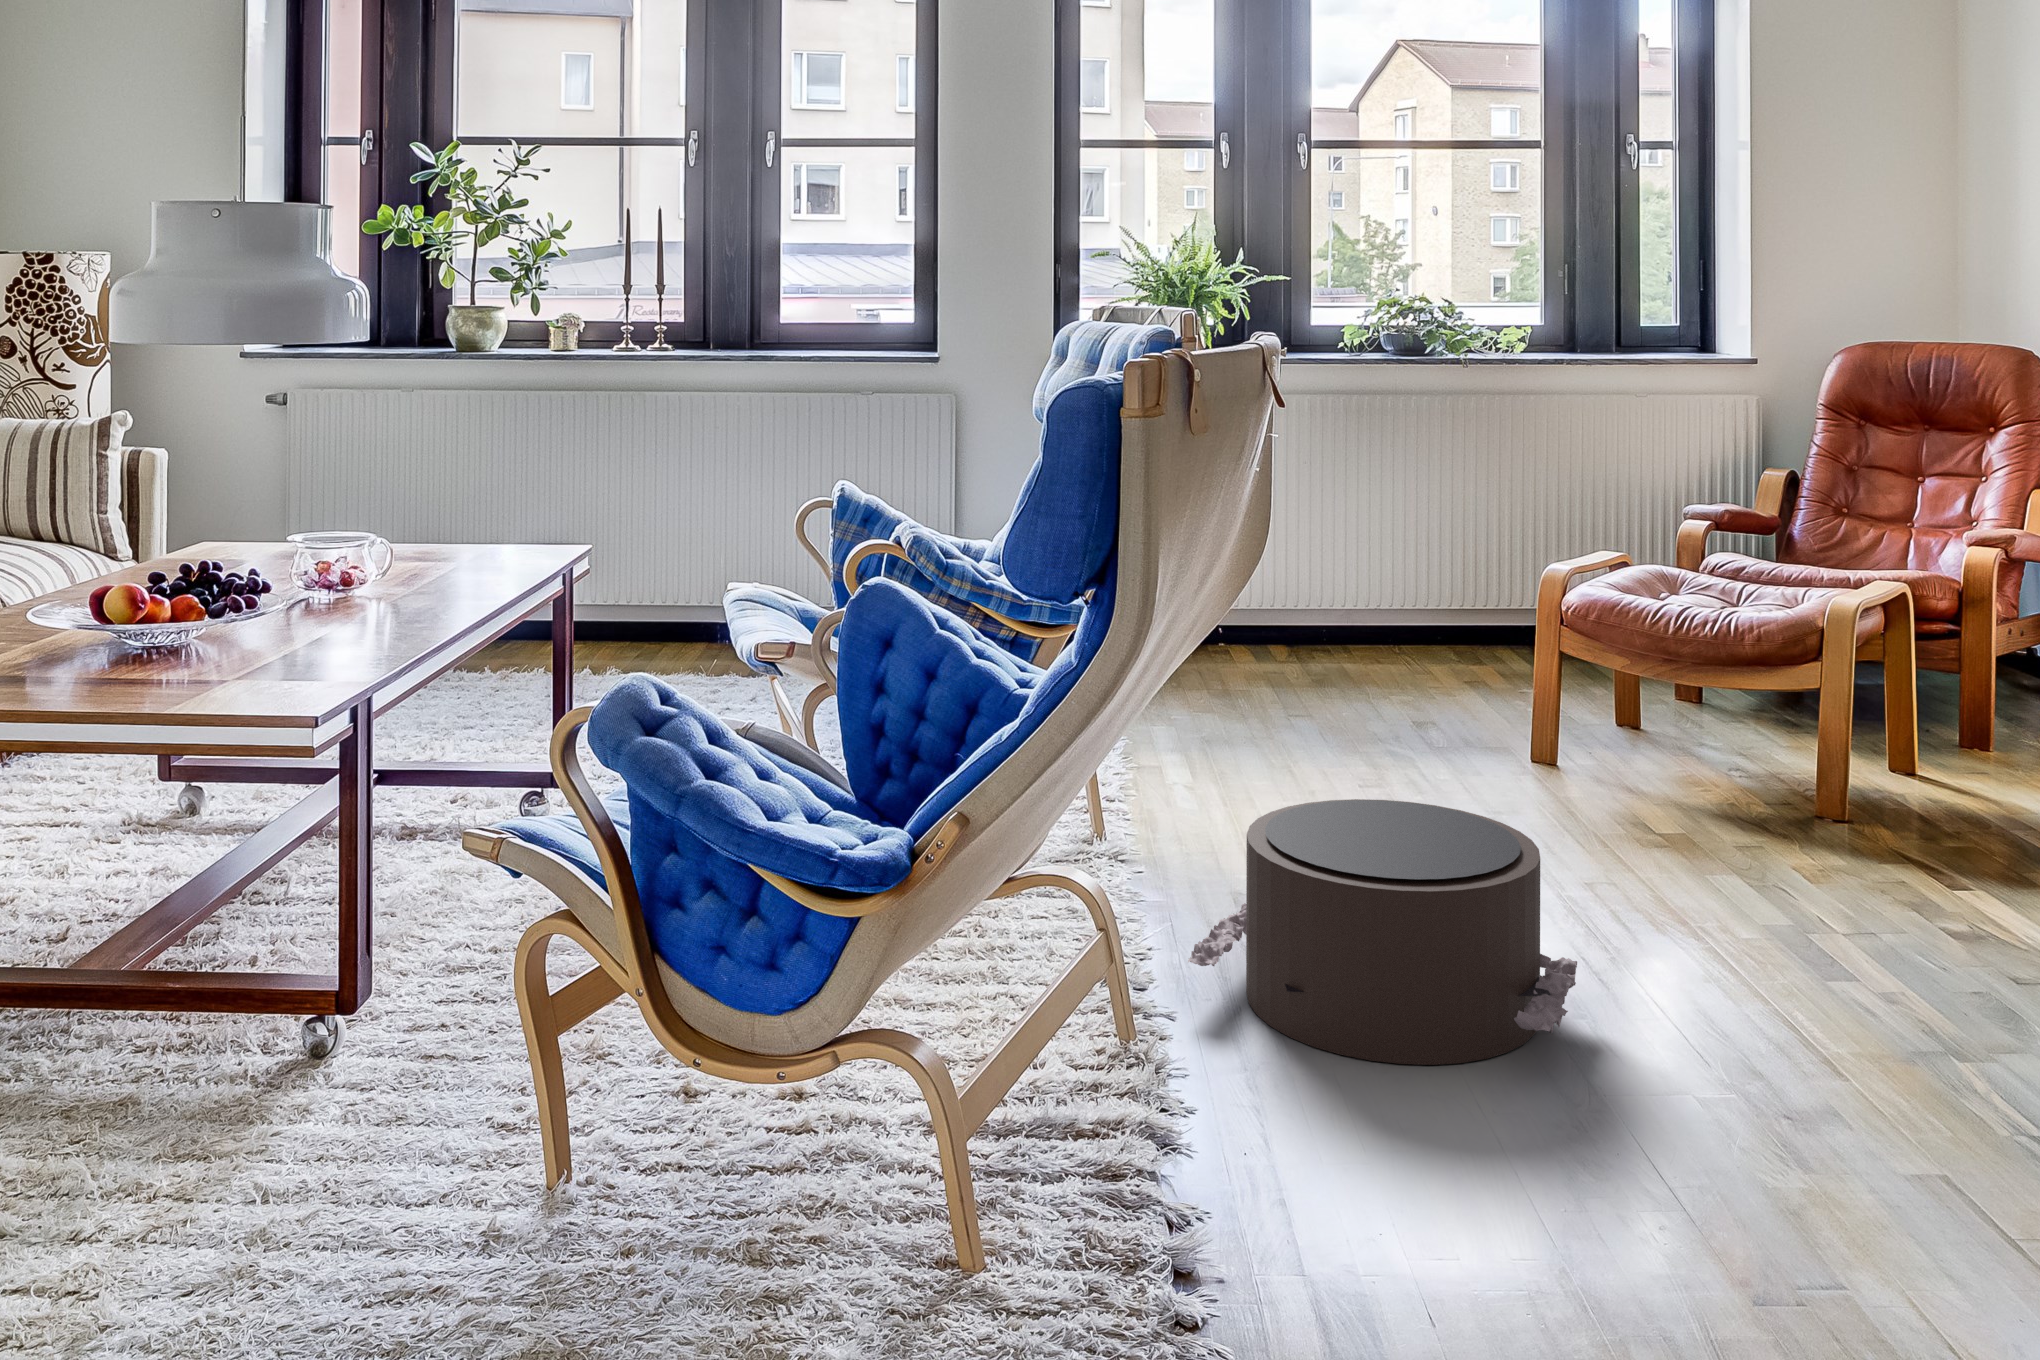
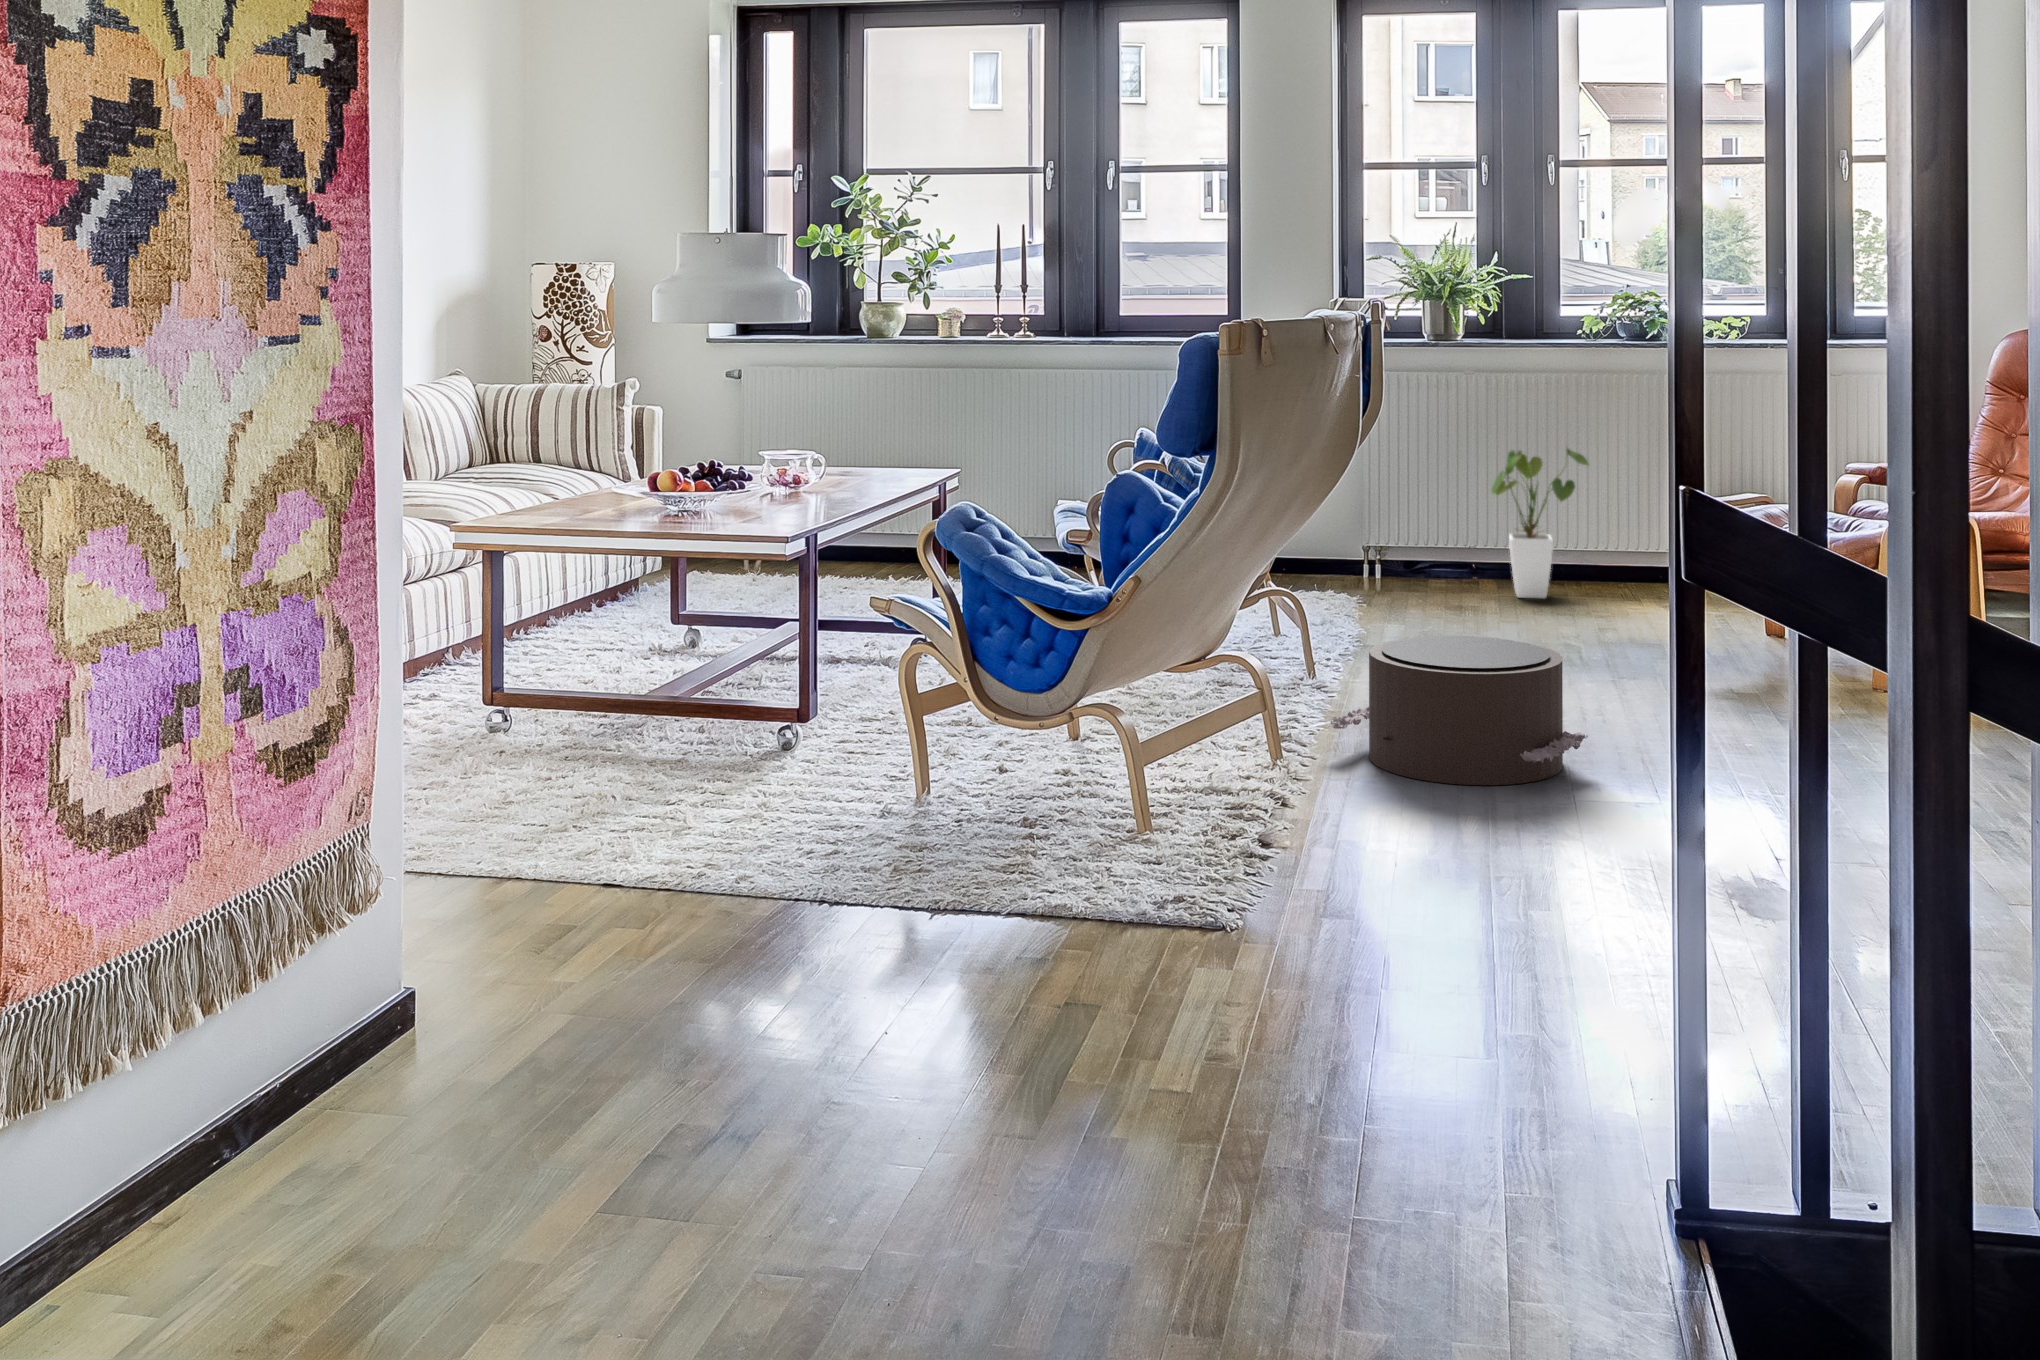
house plant: none [1244,479,1357,668] -> present [1491,449,1589,598]

